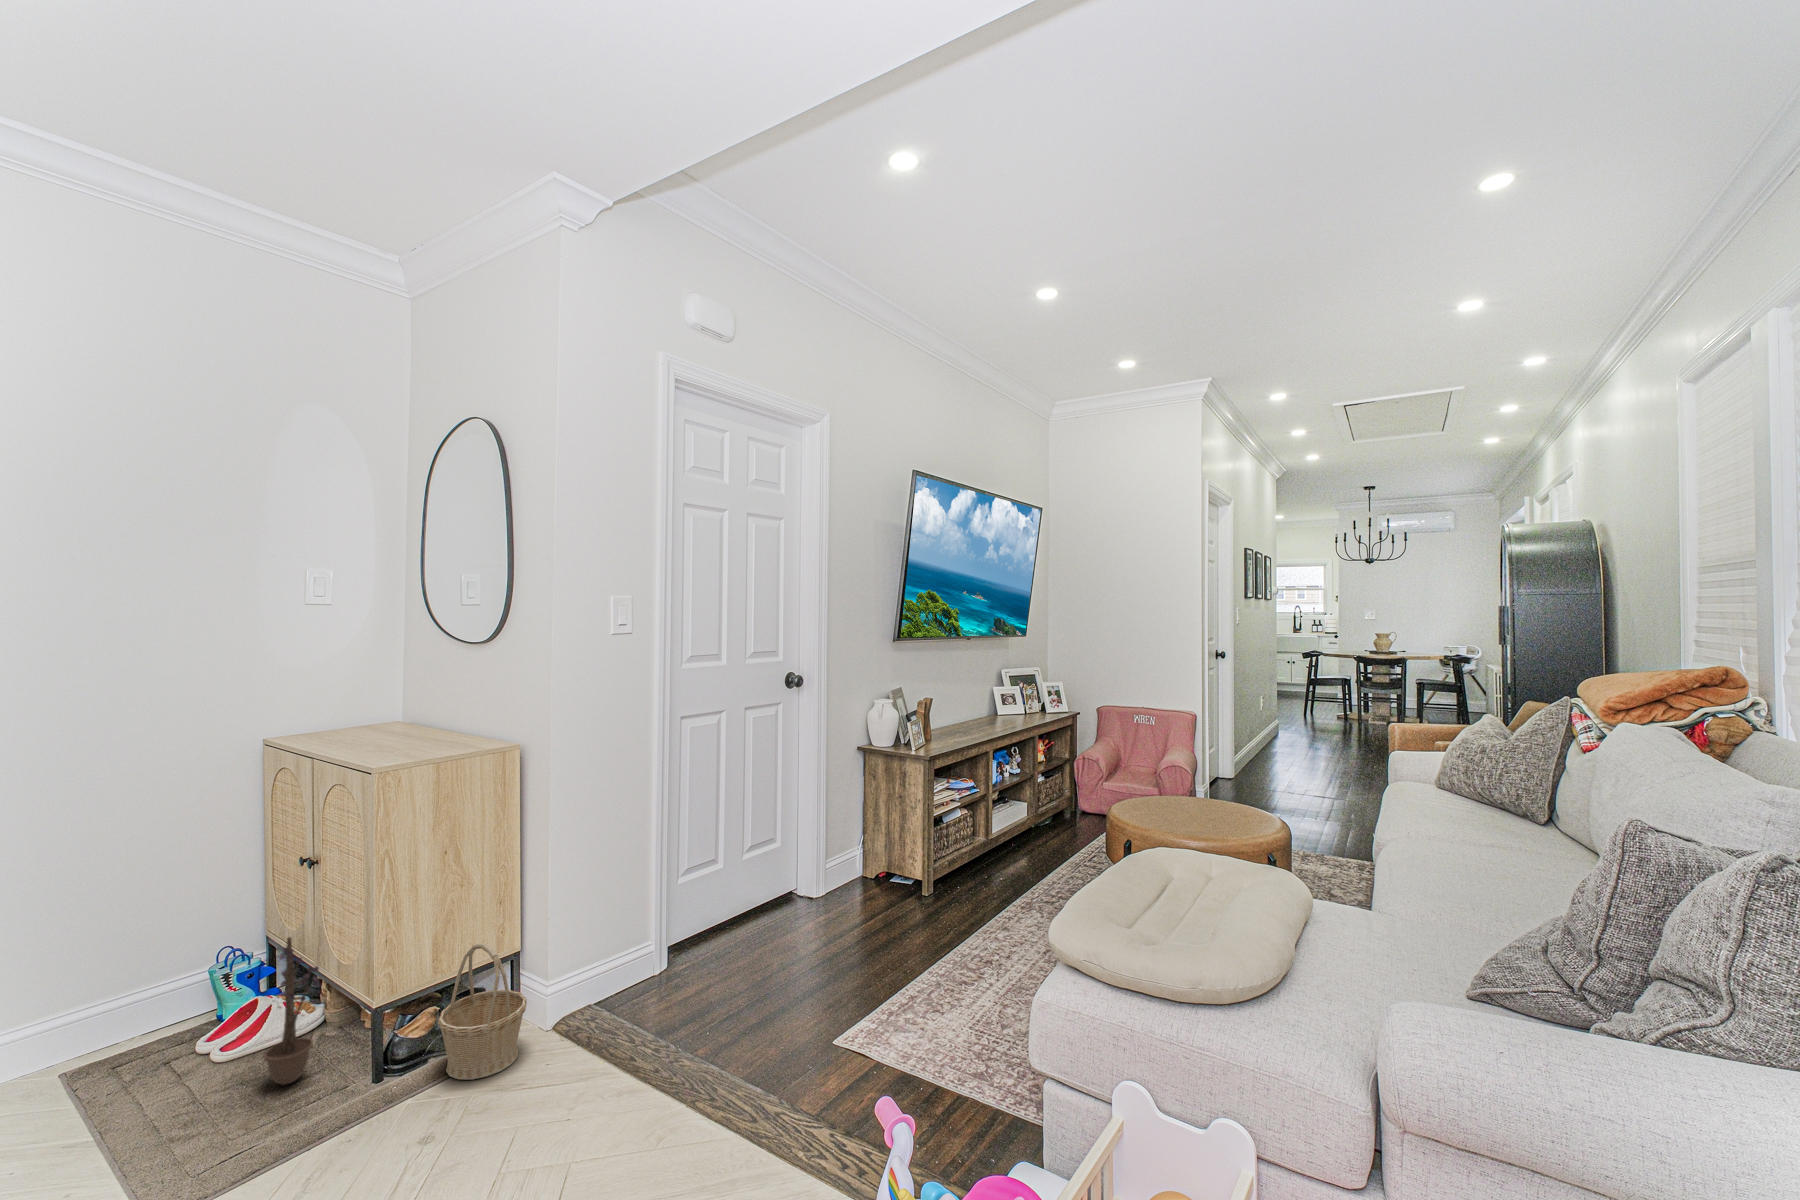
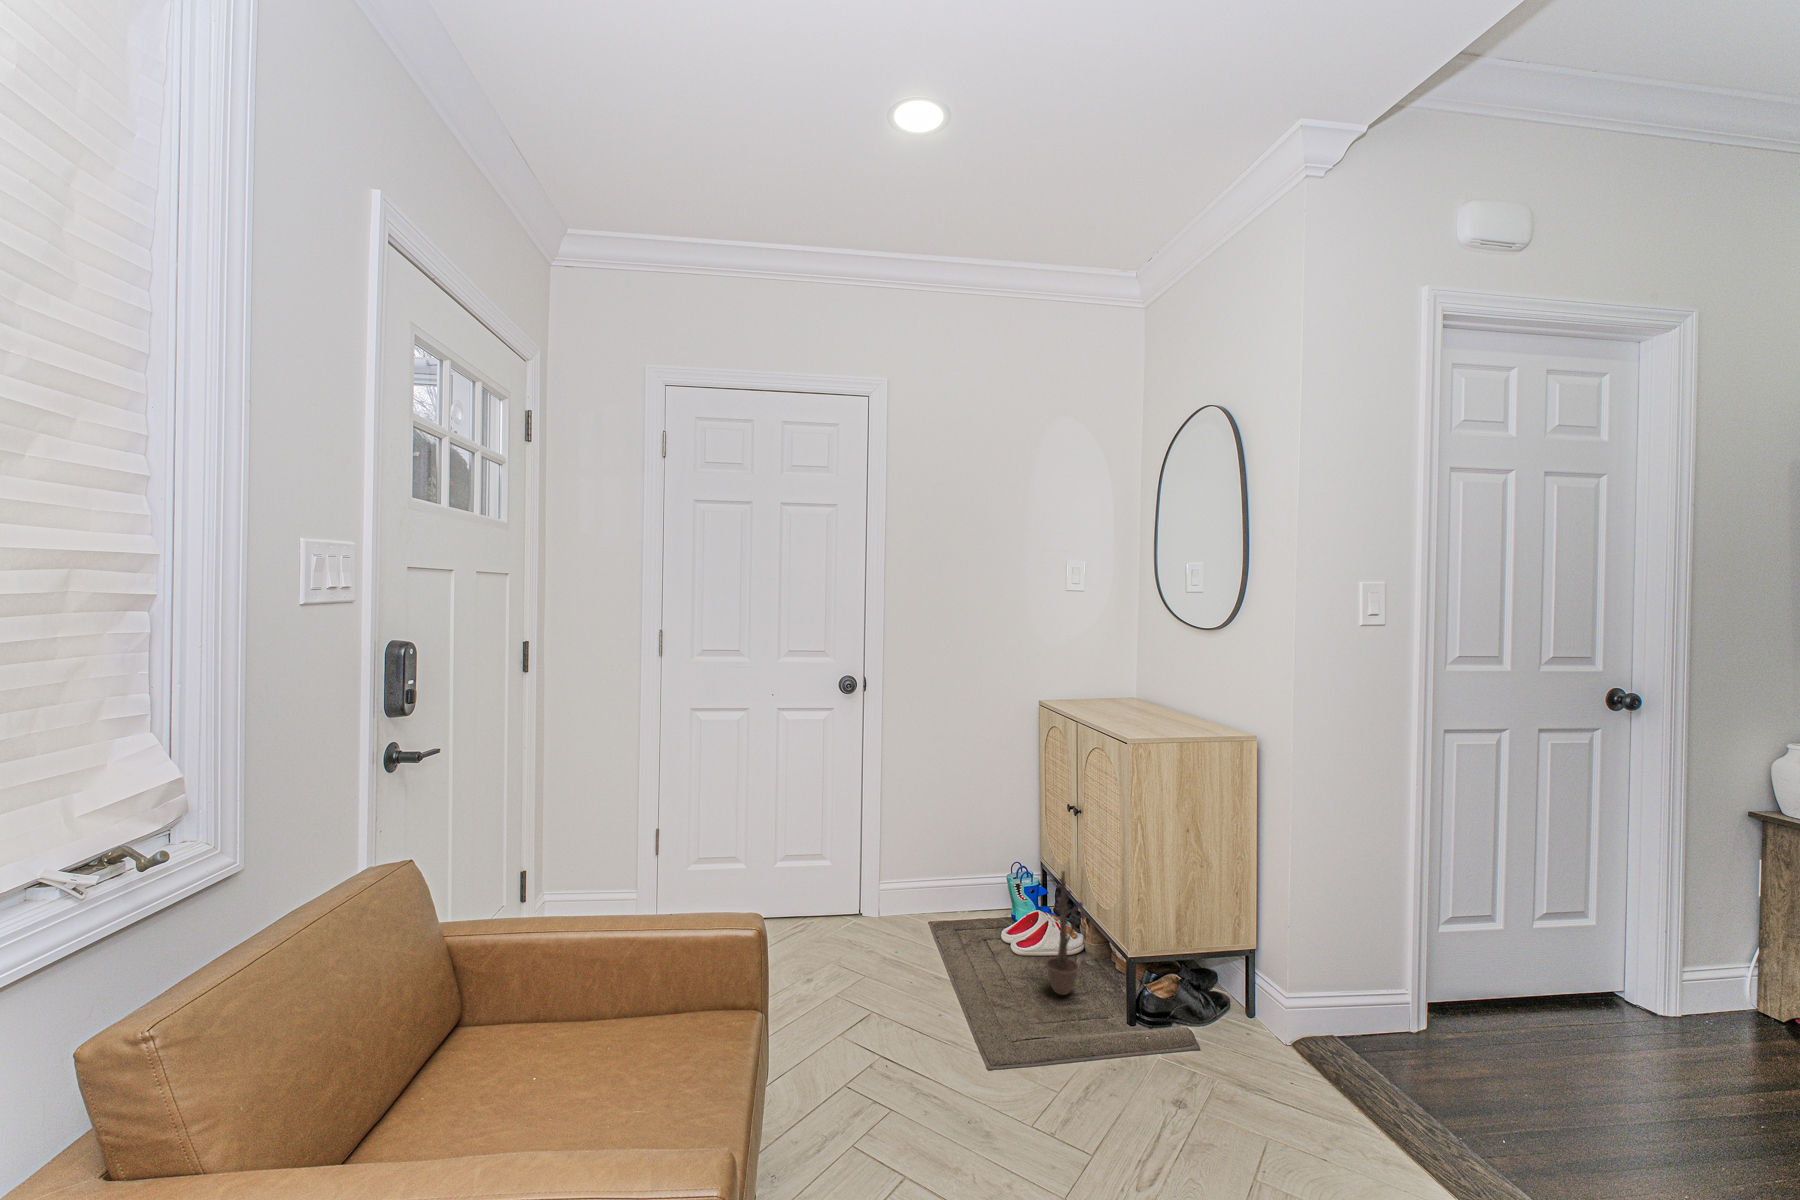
basket: present [438,943,527,1079] -> none [1180,927,1266,1066]

